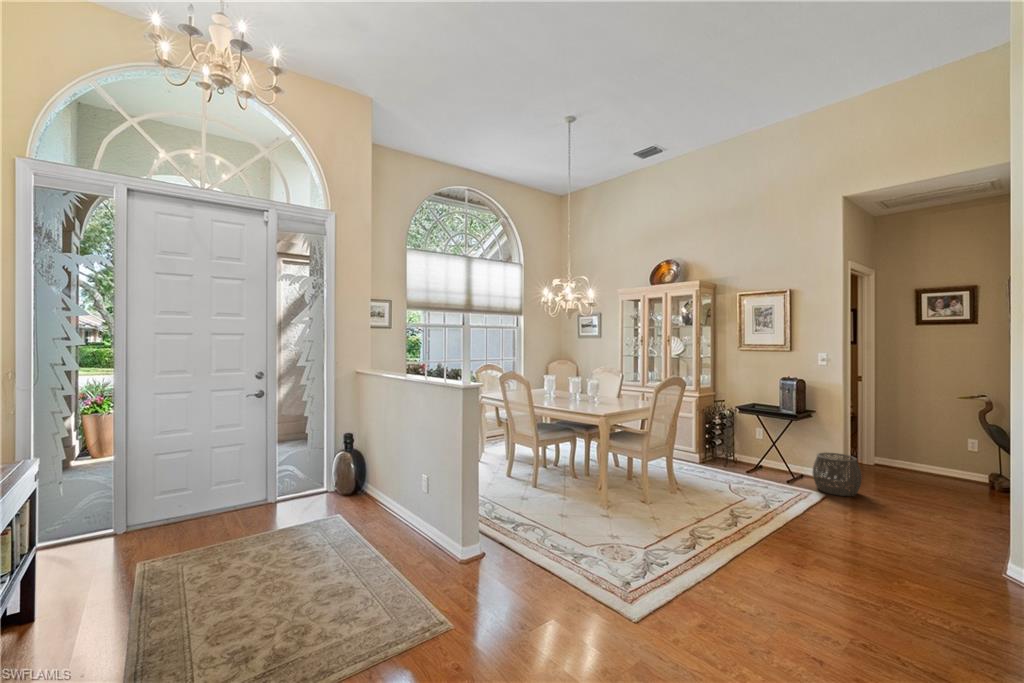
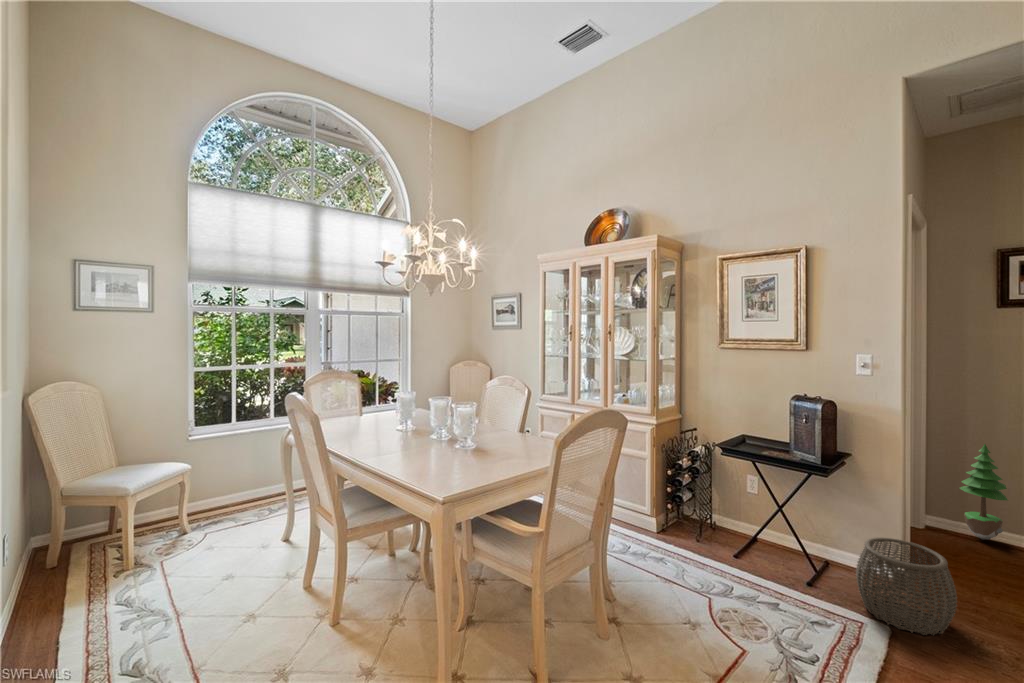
potted tree: none [891,409,919,469] -> present [959,444,1007,540]

